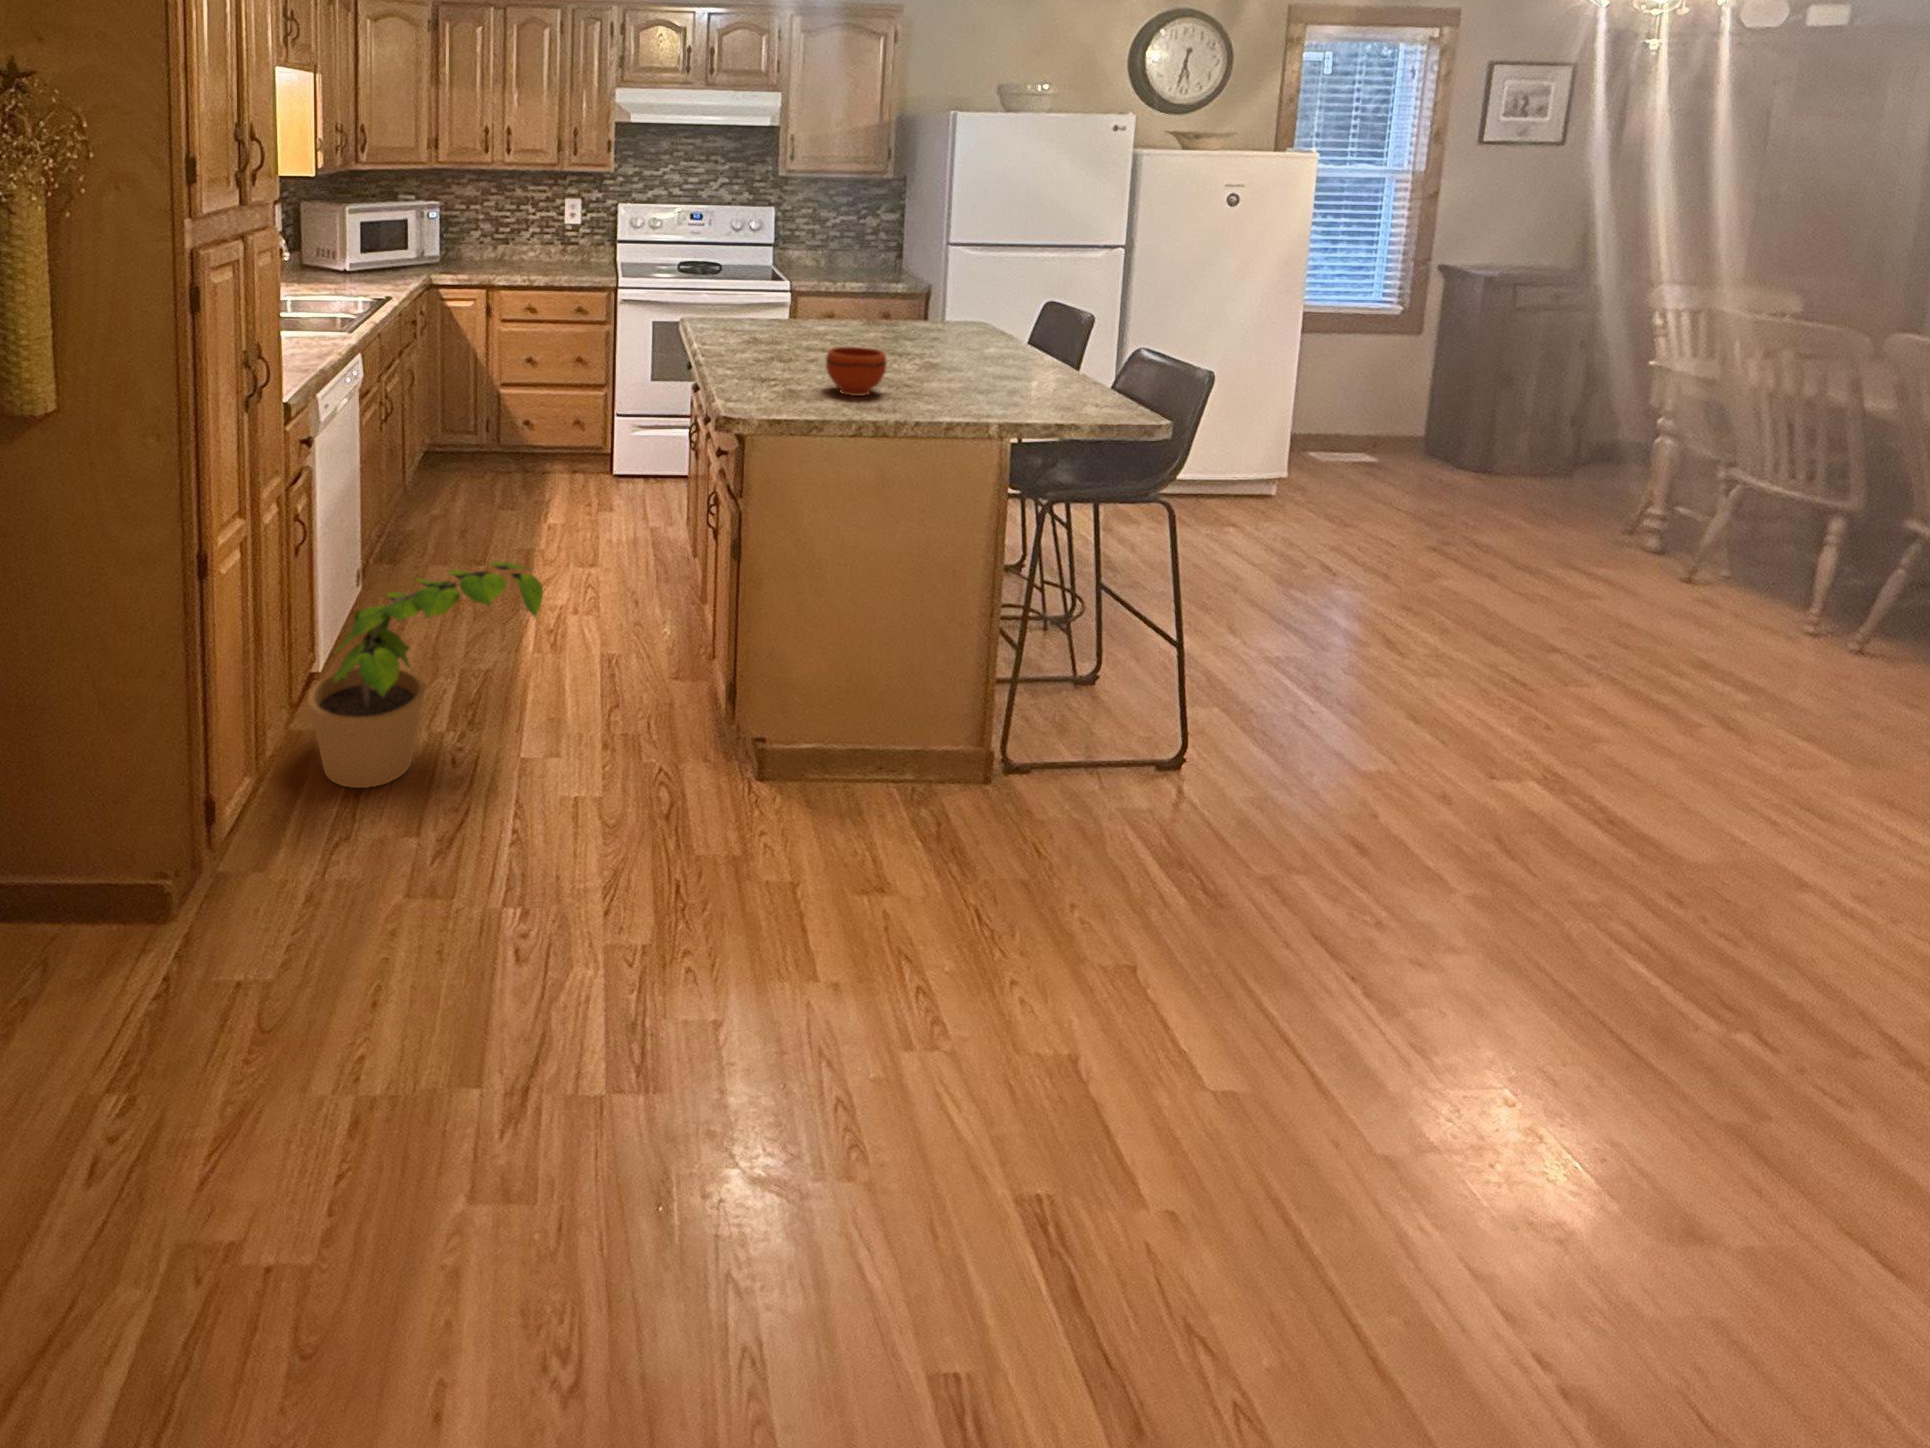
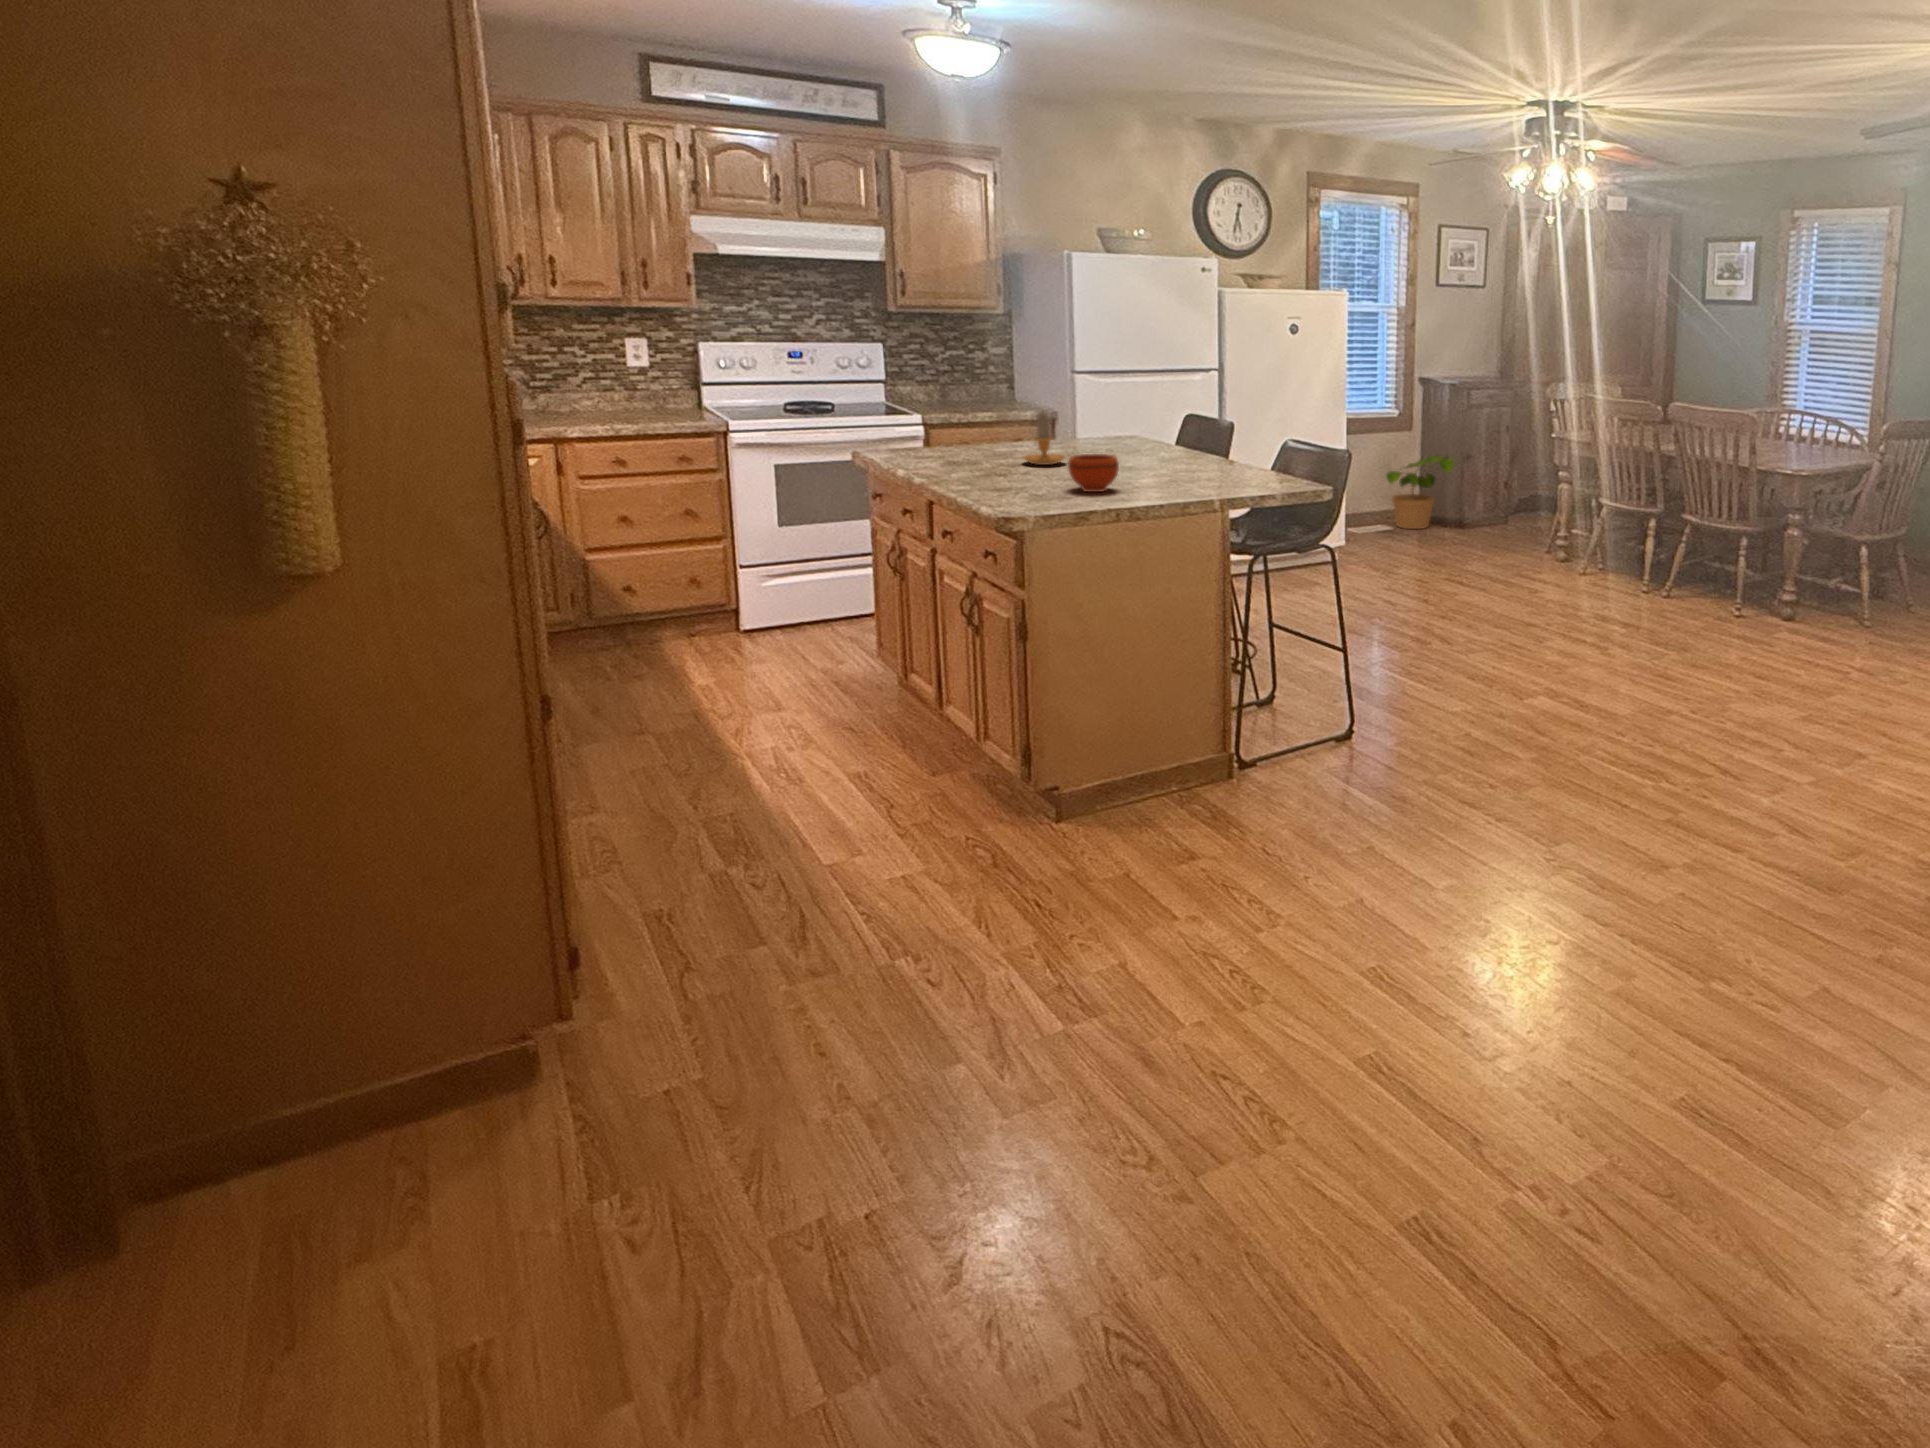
candle: none [810,287,870,352] -> present [1023,412,1073,465]
potted plant: present [308,561,543,788] -> present [1386,456,1454,529]

